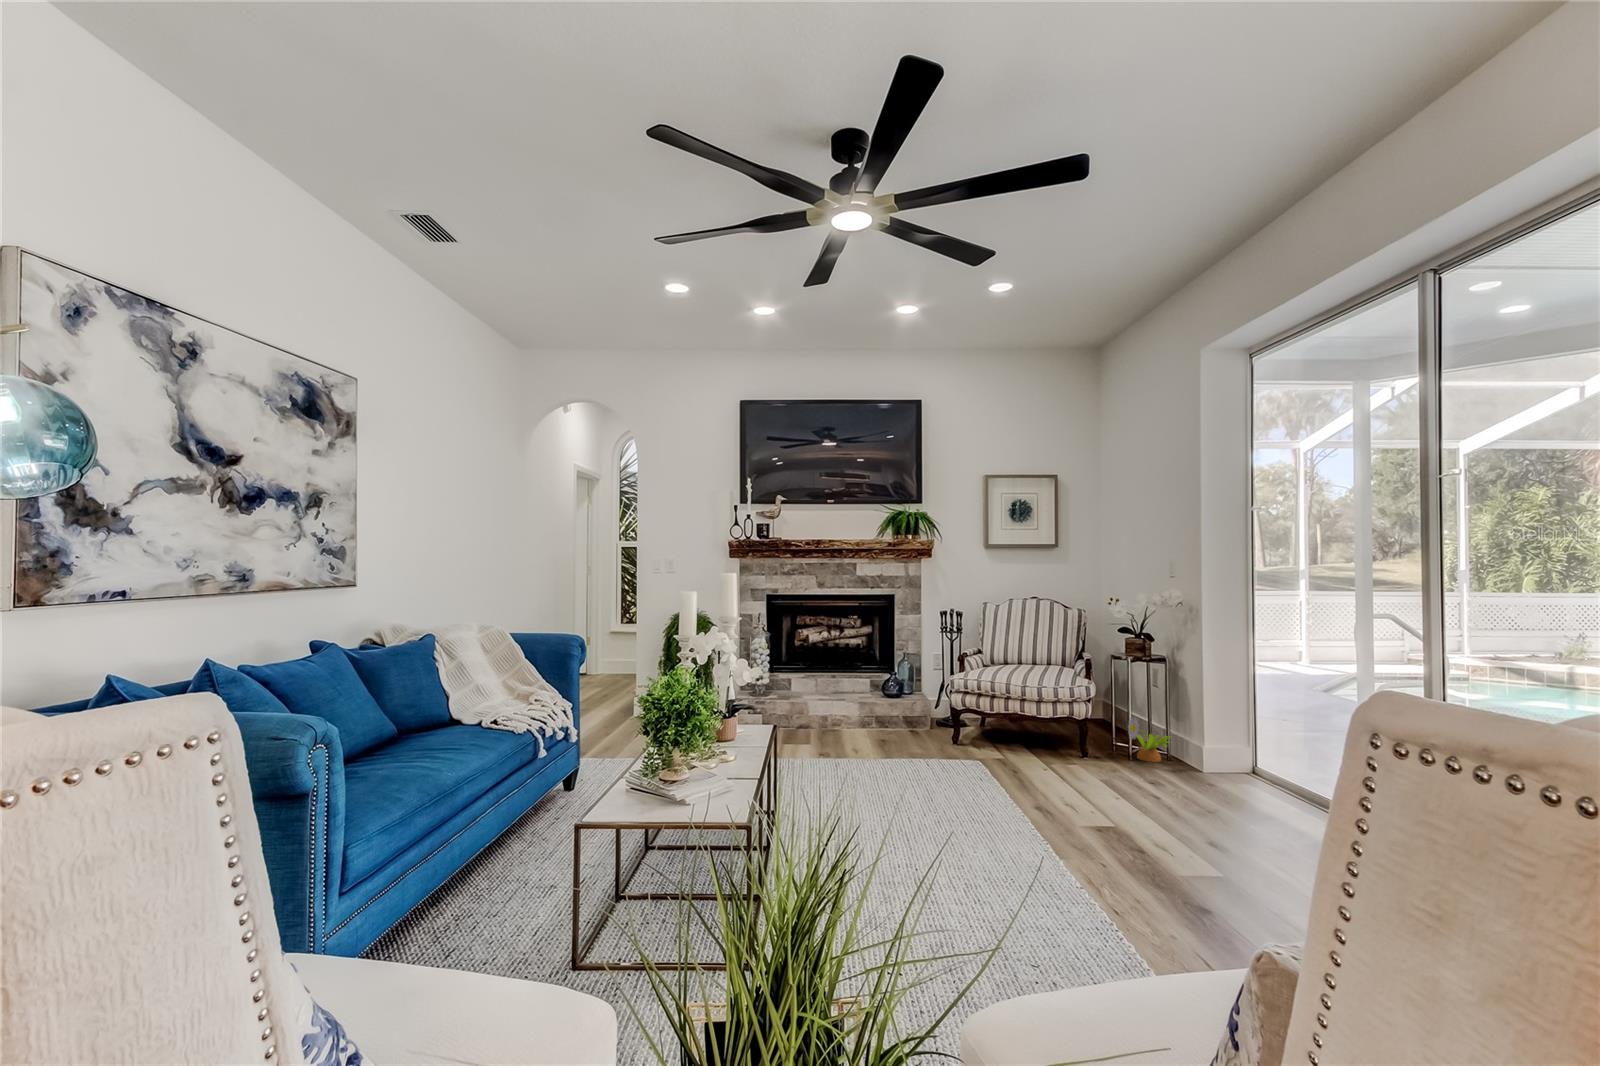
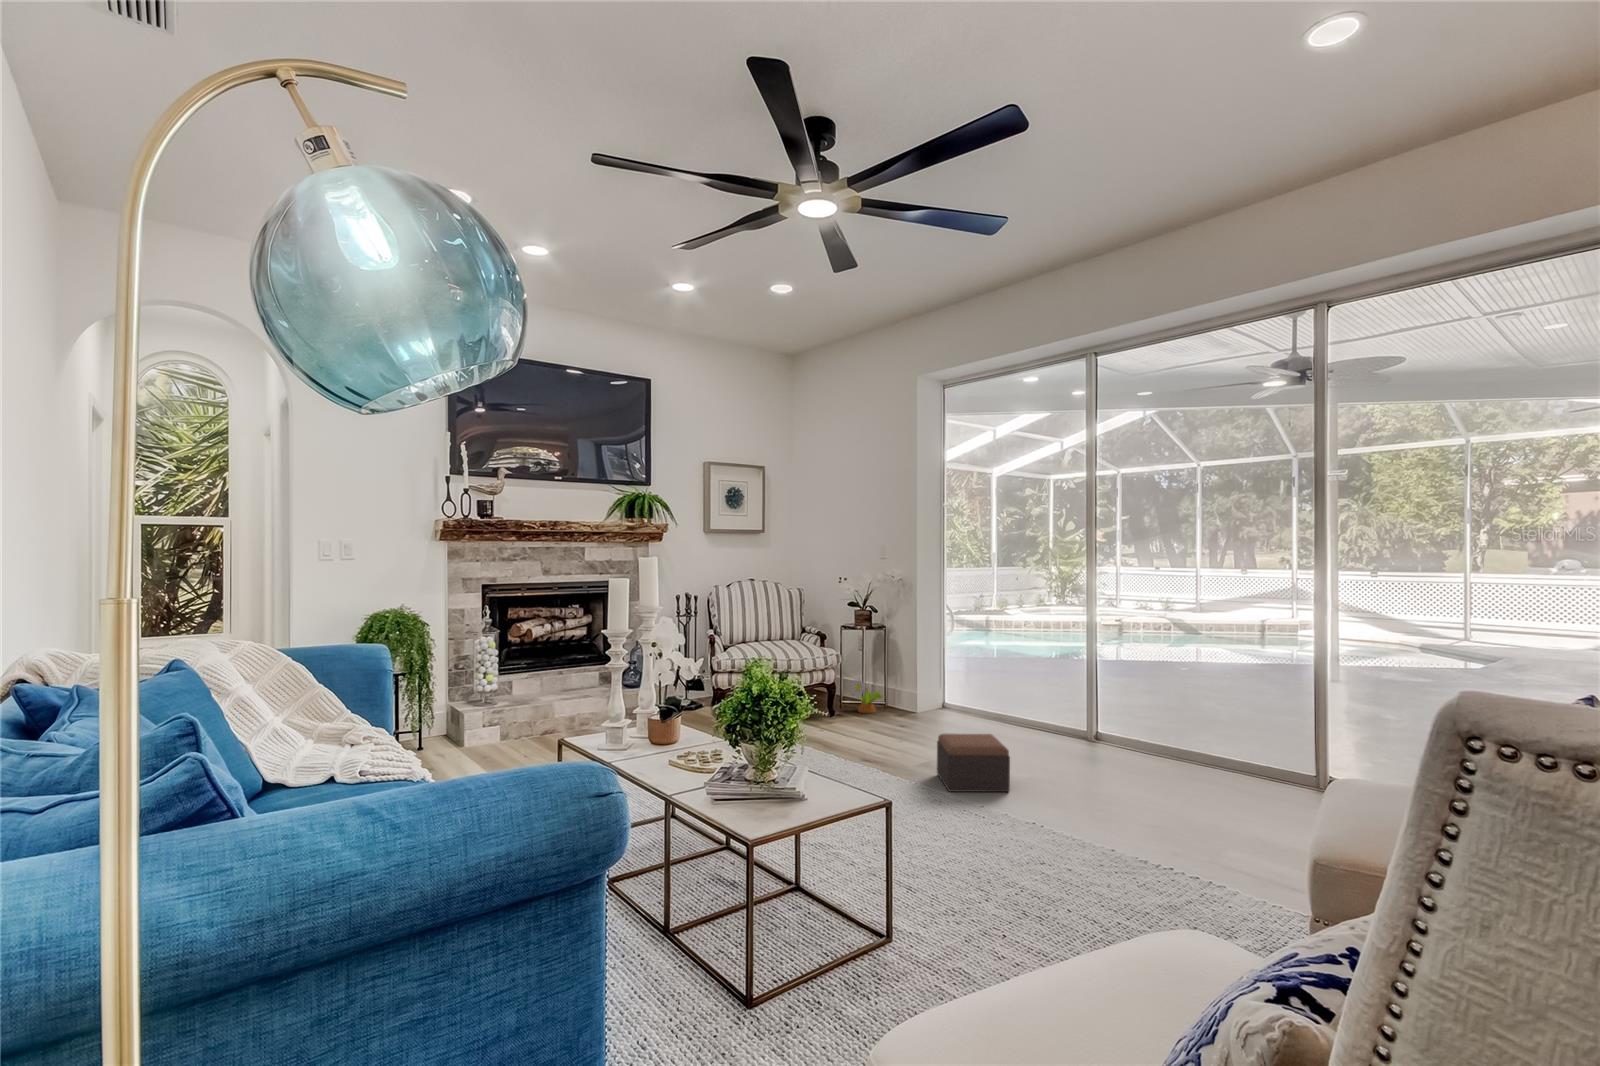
footstool: none [1106,806,1212,911] -> present [937,734,1010,792]

